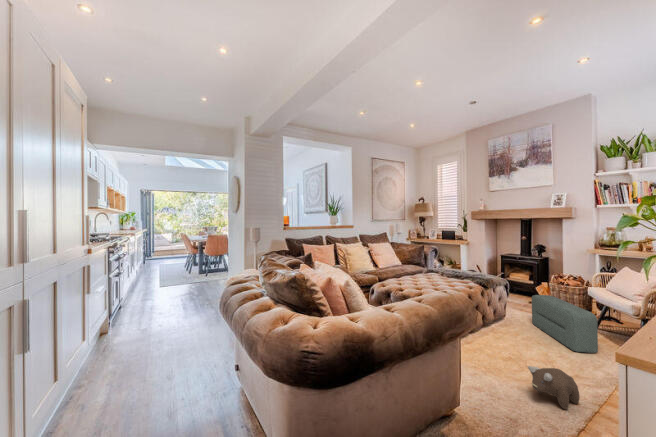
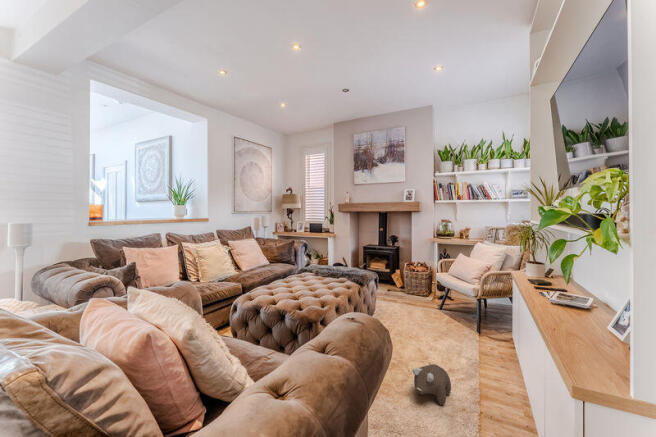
pouf: present [532,295,598,353] -> none [395,284,447,335]

